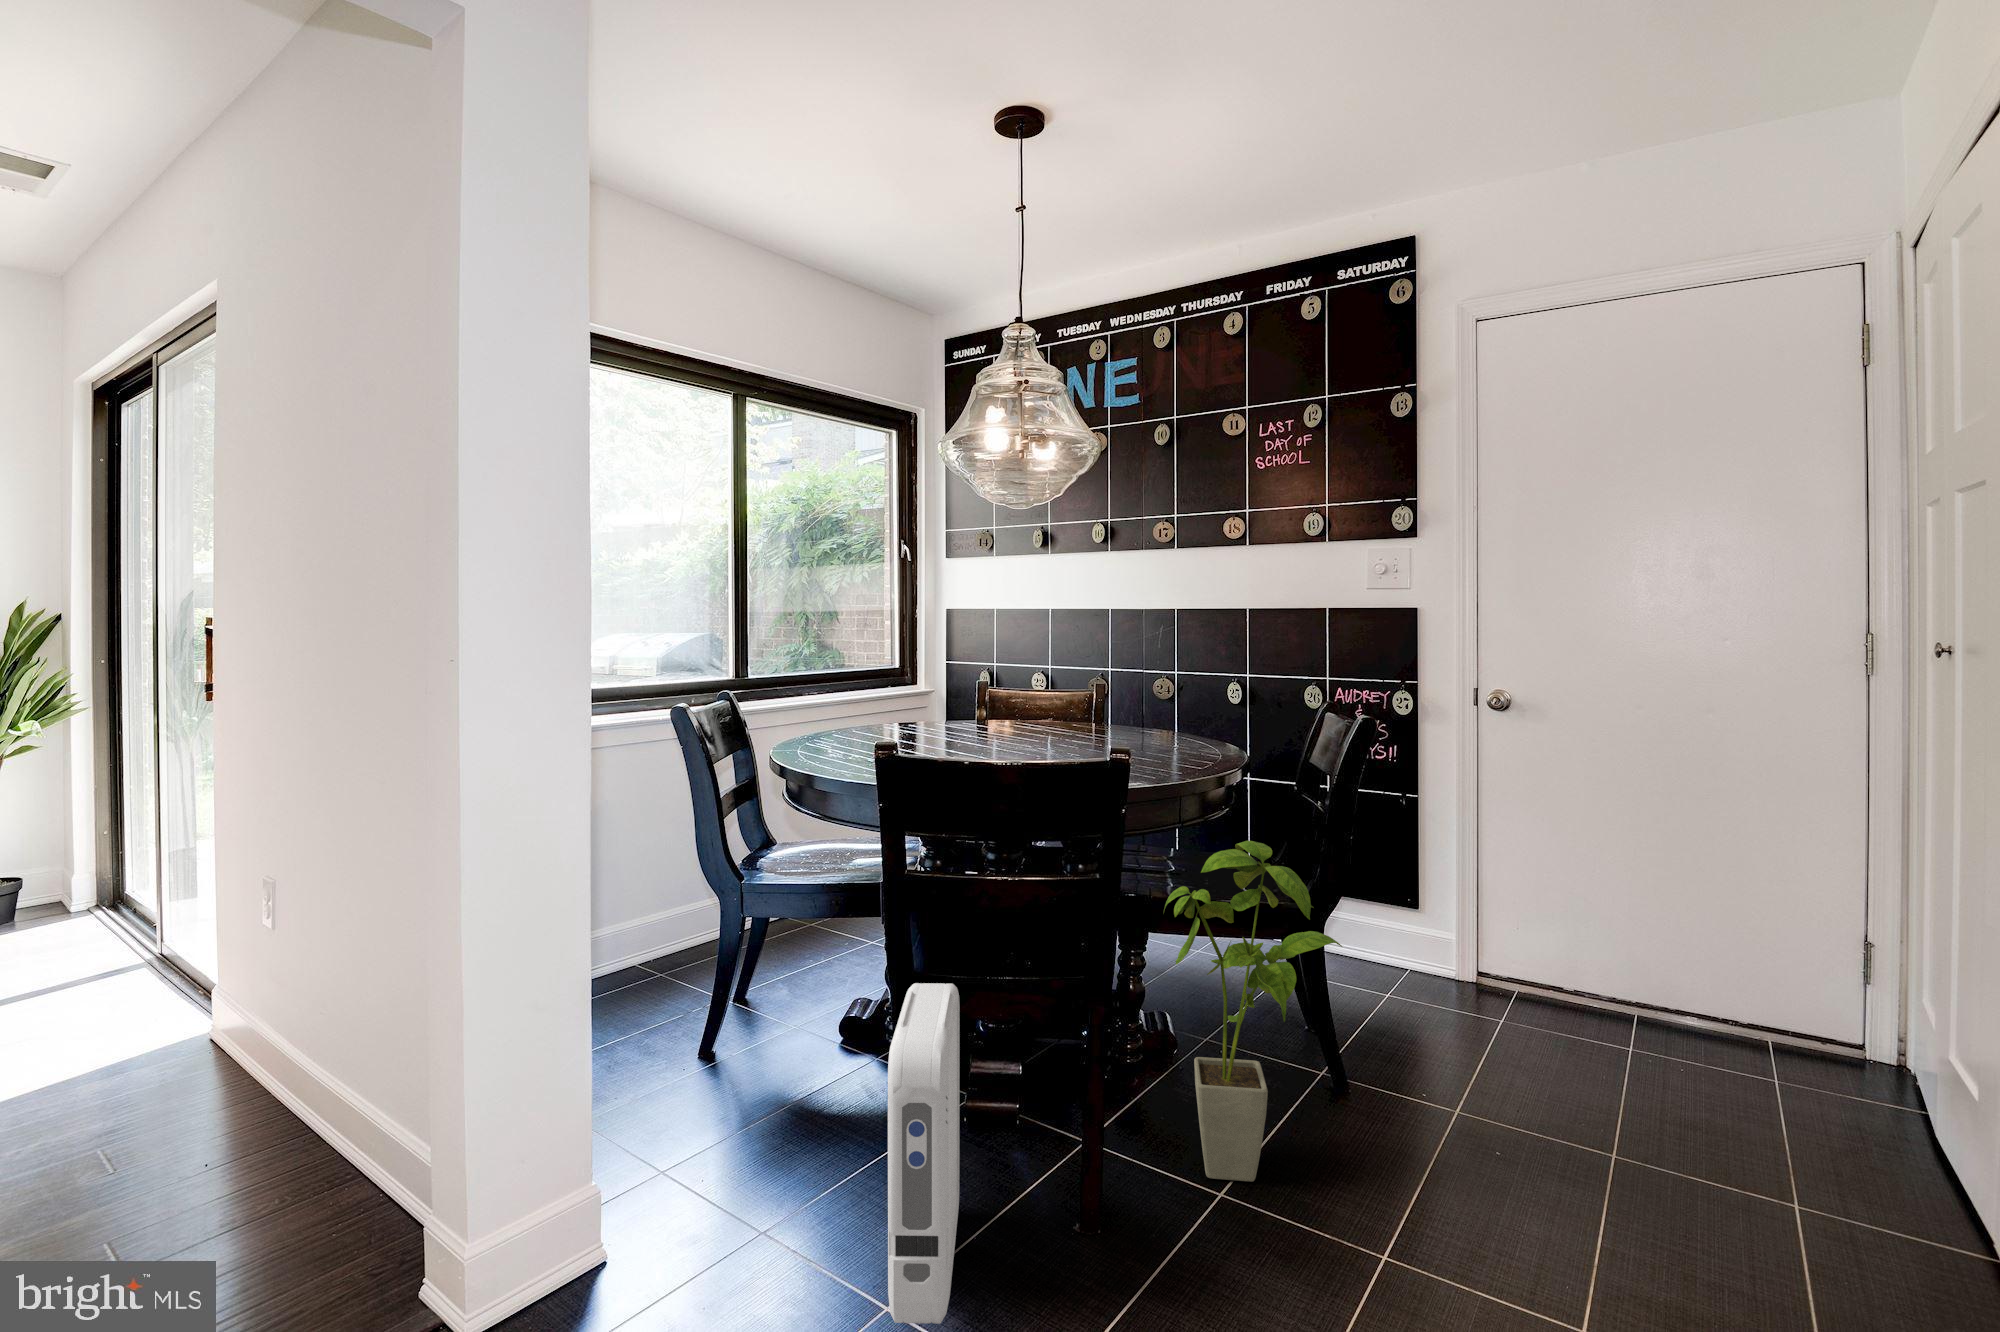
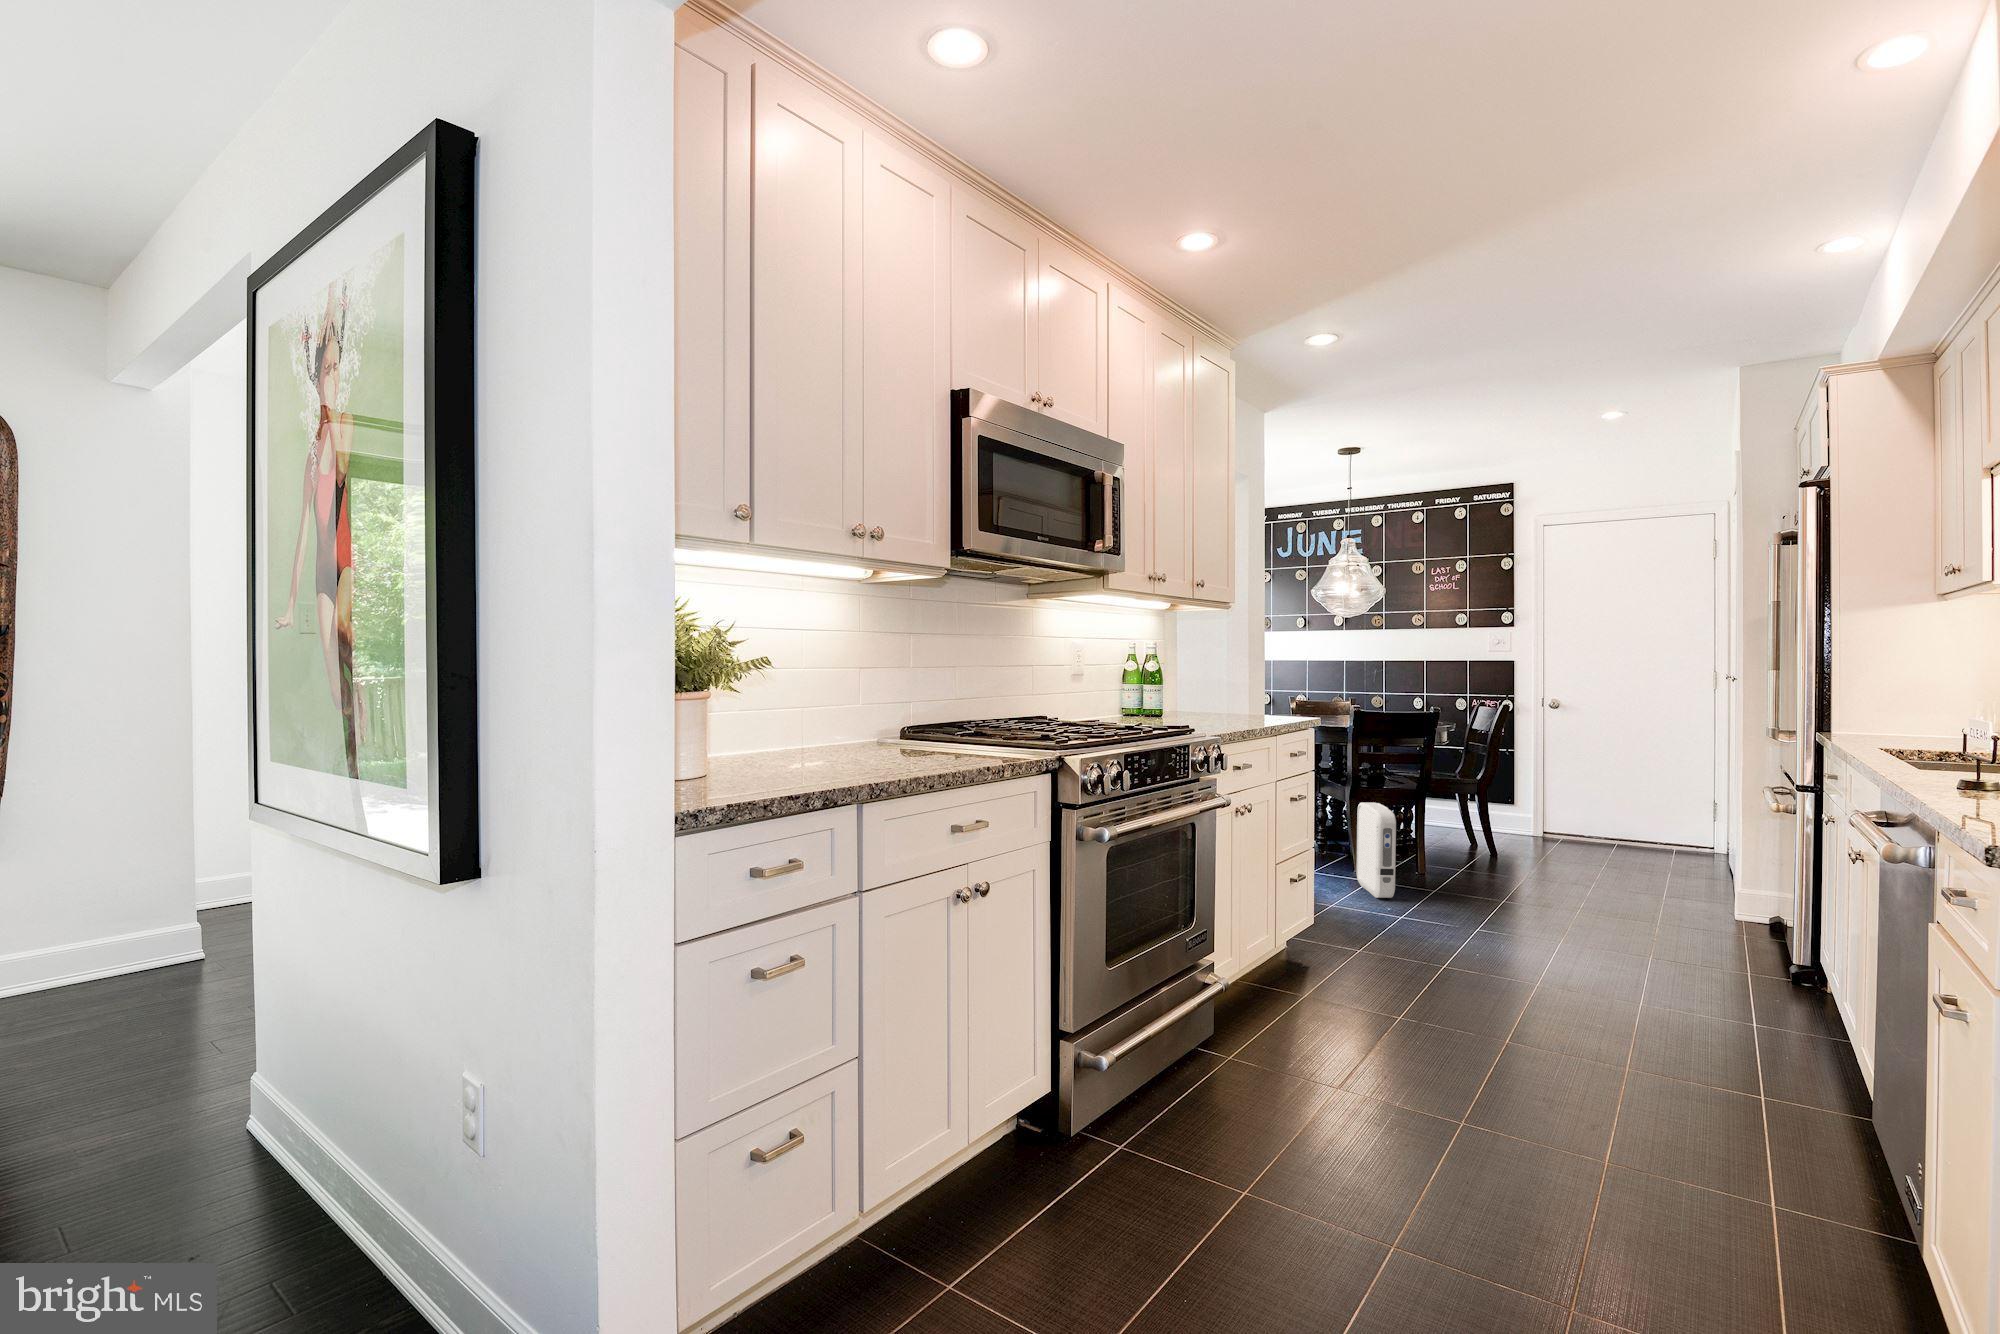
house plant: present [1164,841,1342,1182] -> none [1434,757,1503,879]

